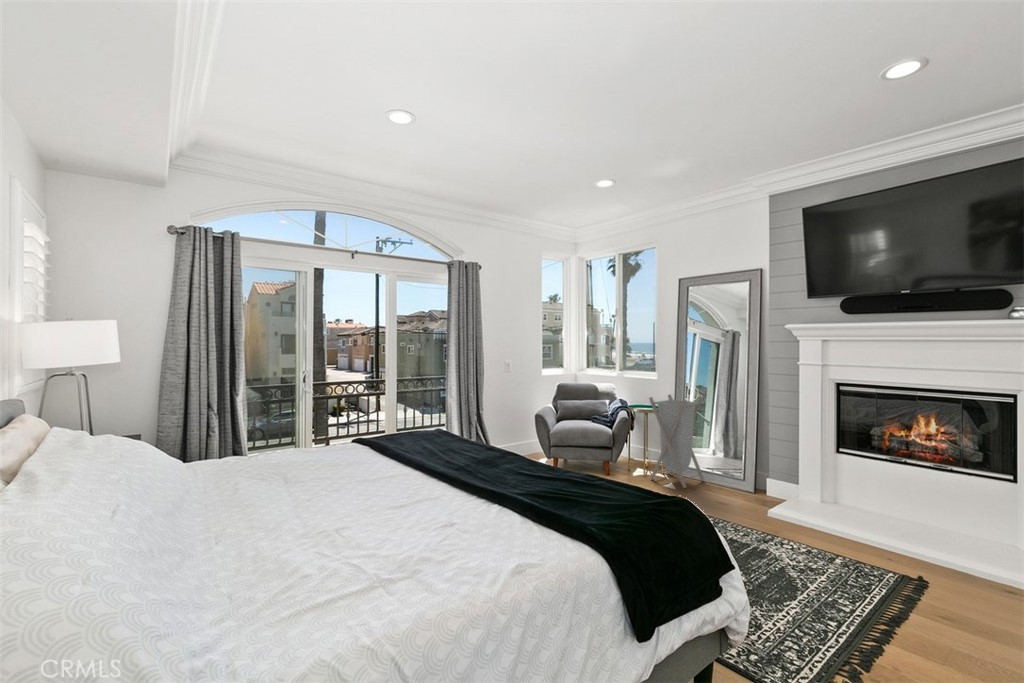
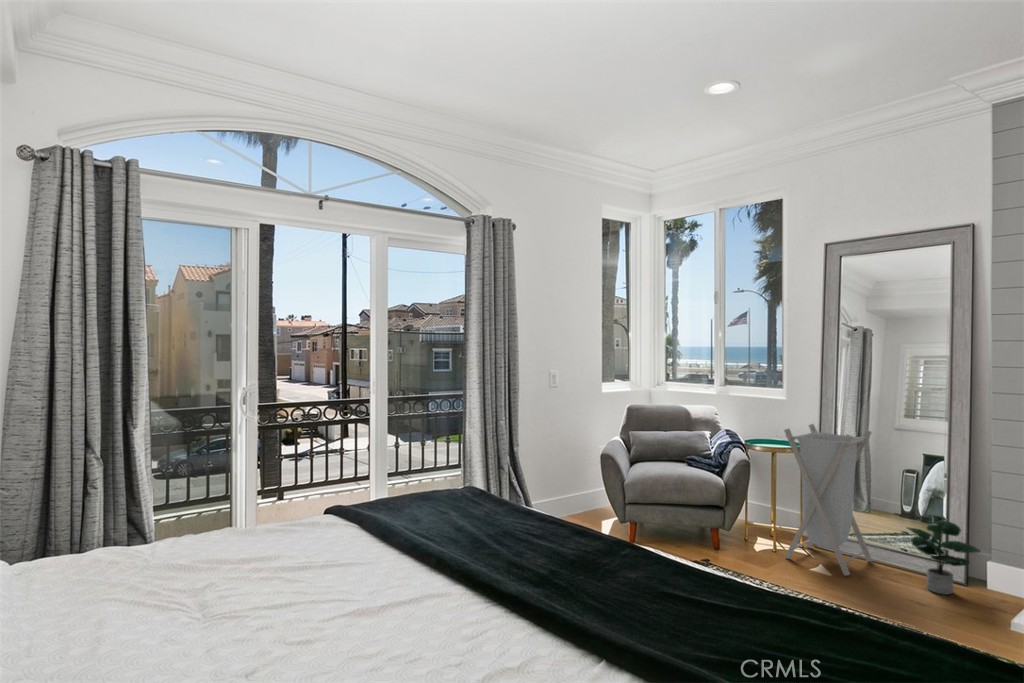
potted plant: none [718,453,761,497] -> present [907,521,981,594]

